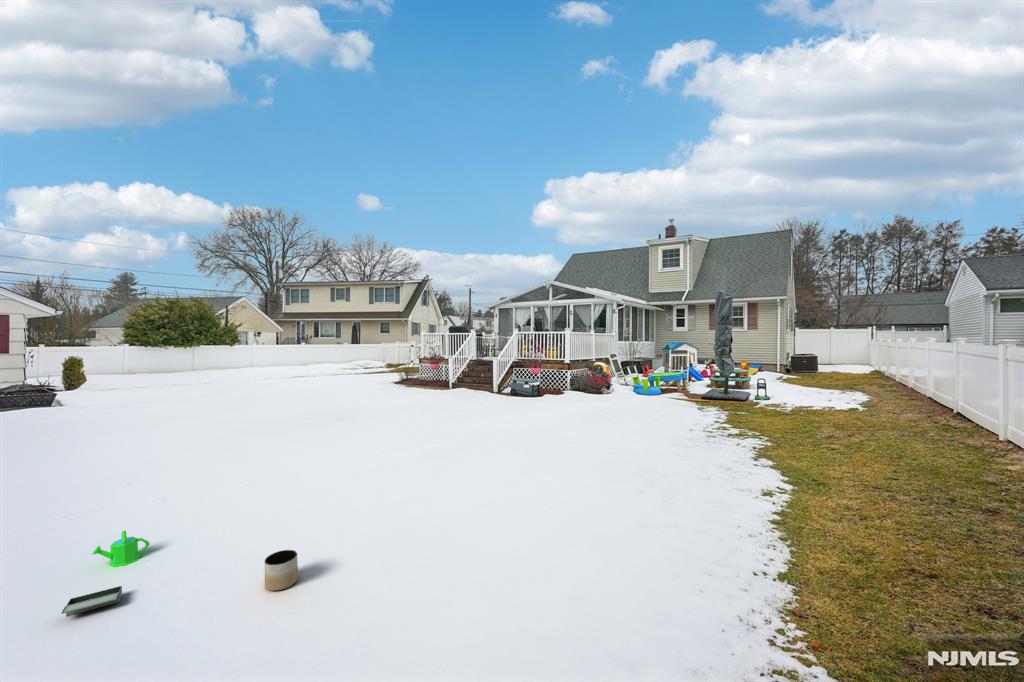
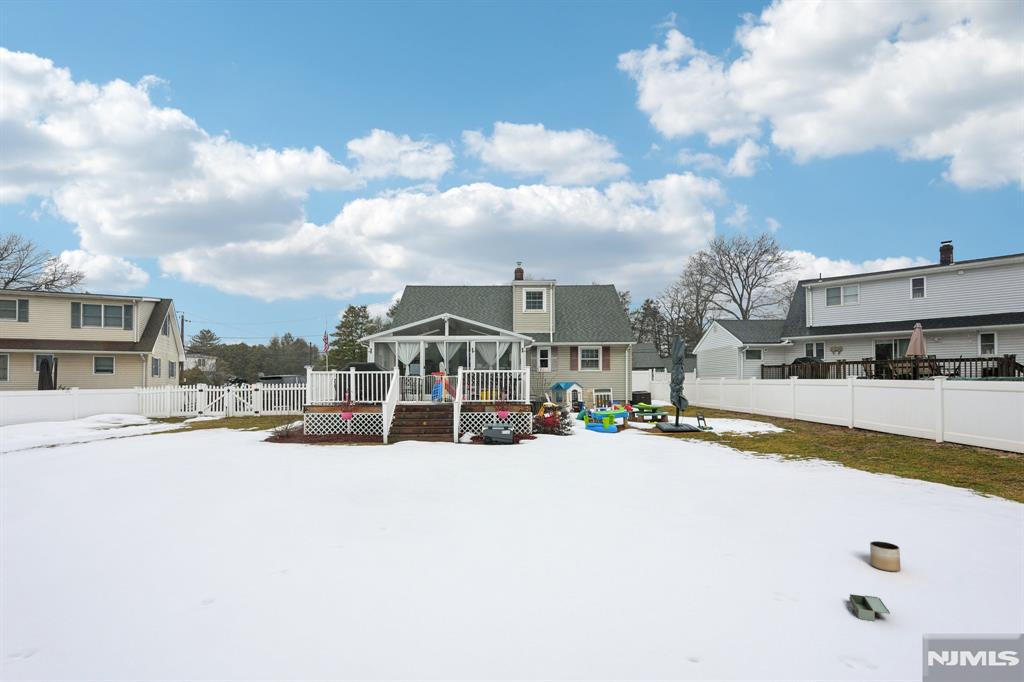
watering can: present [92,531,149,567] -> none [748,563,774,600]

